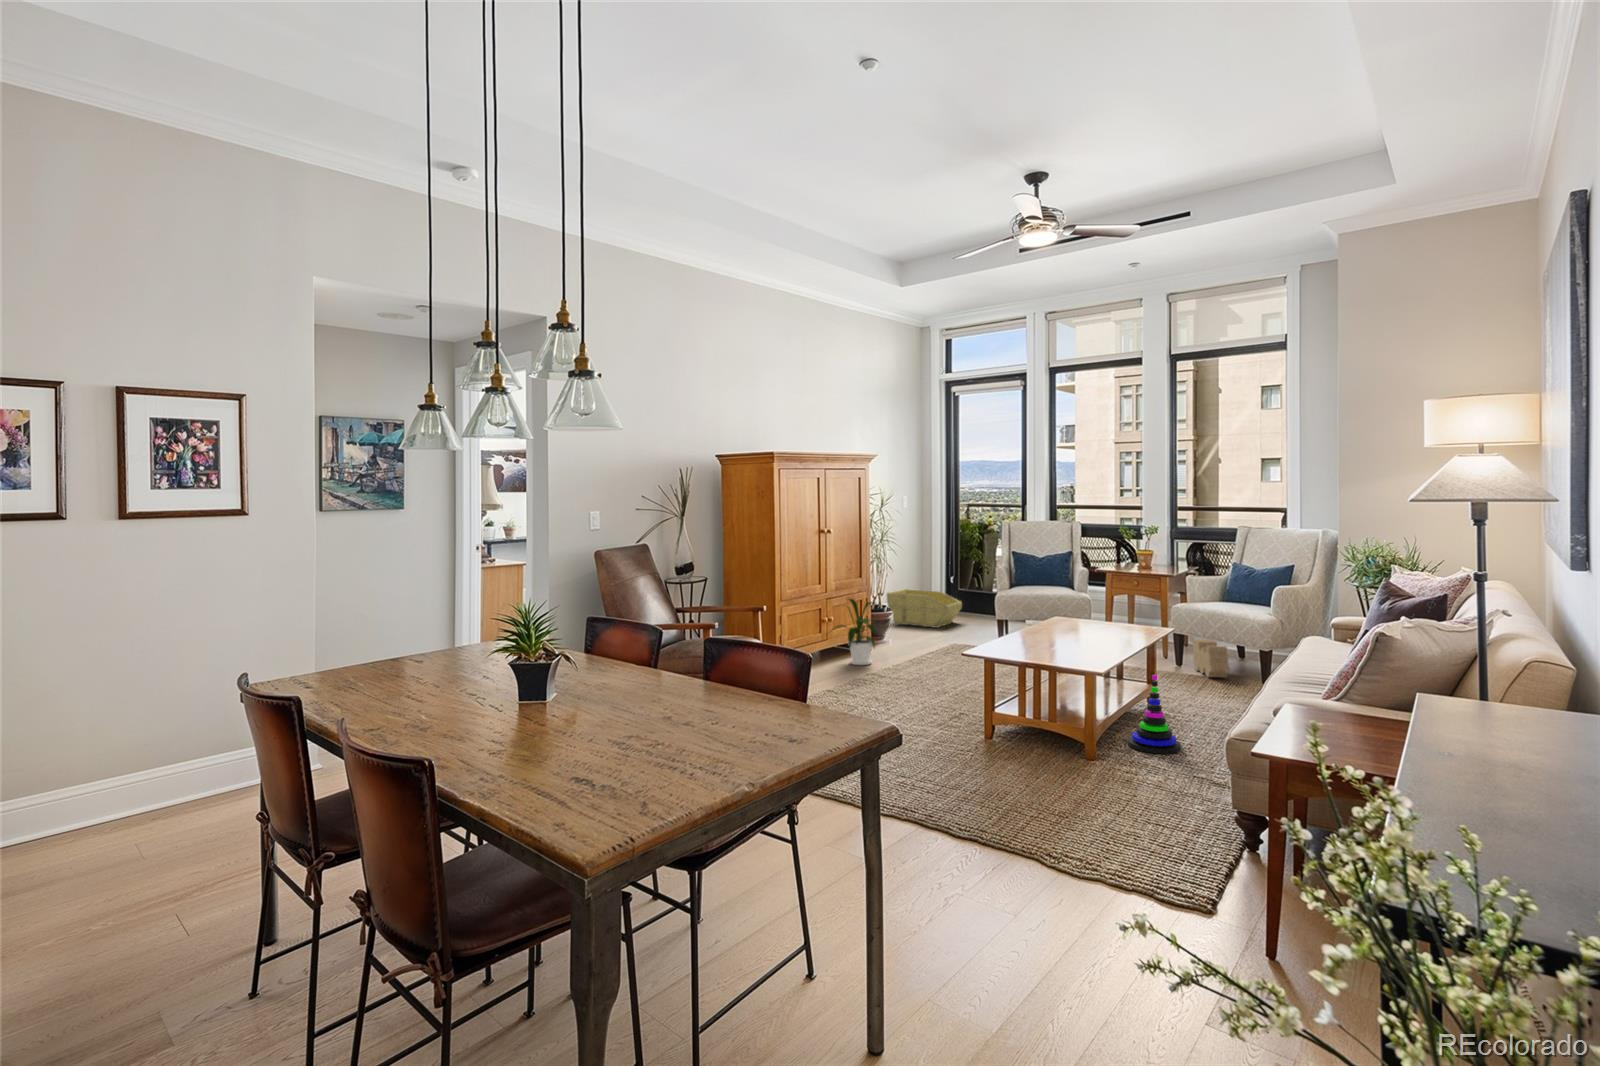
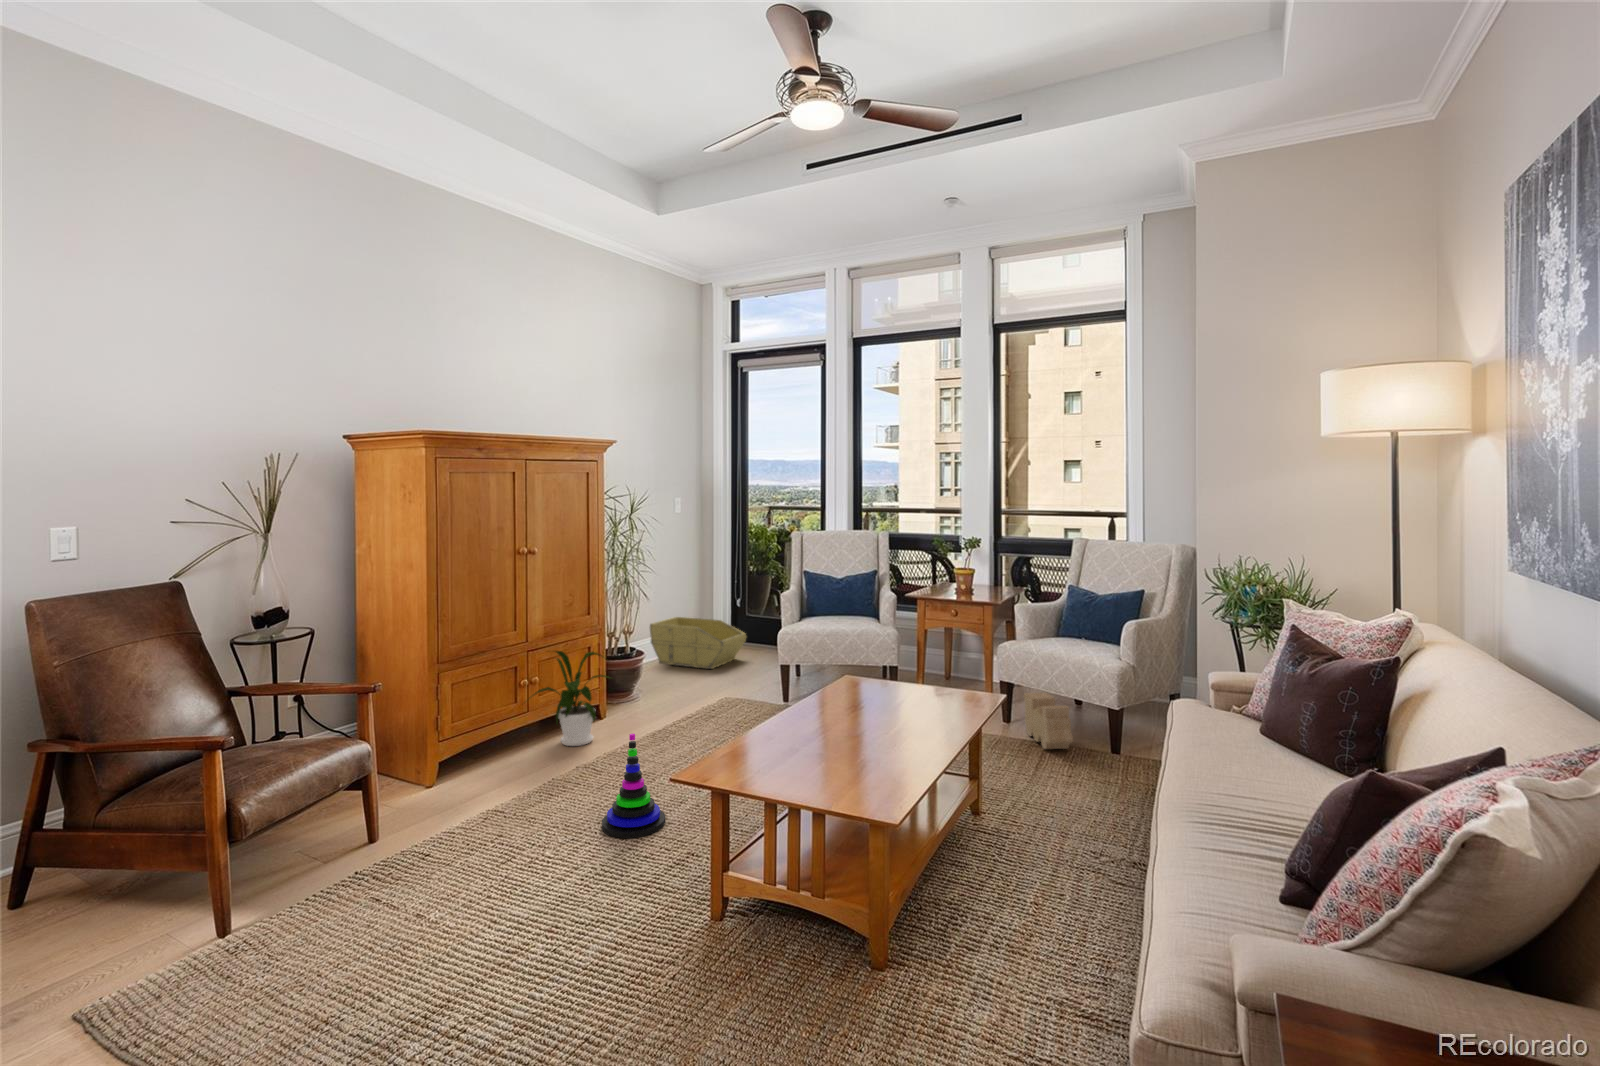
stacking toy: present [1128,675,1181,754] -> present [602,733,665,838]

